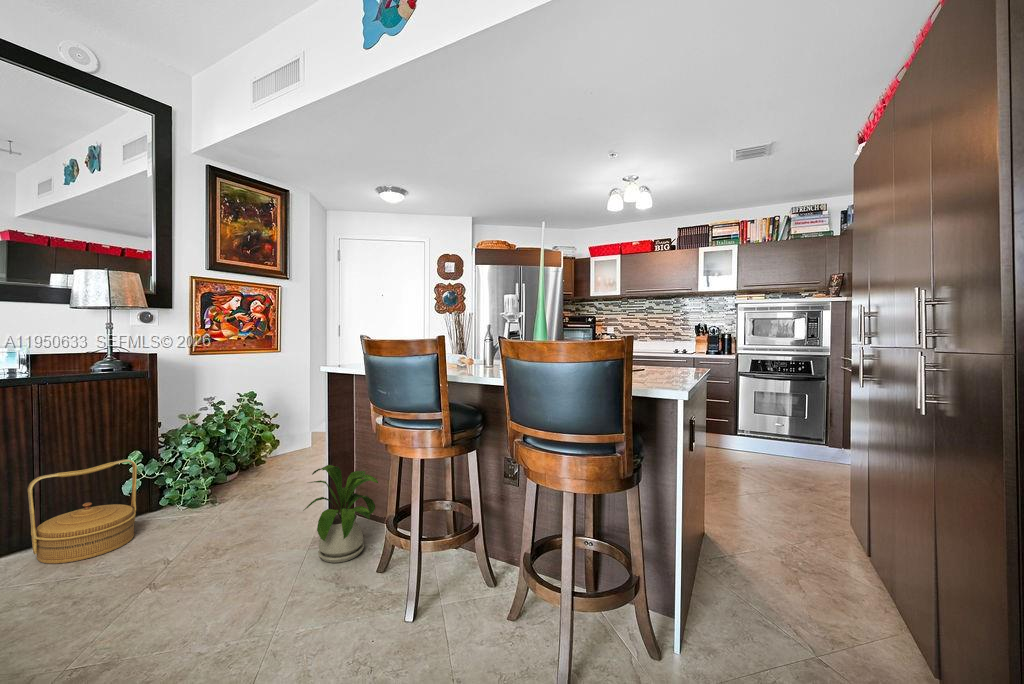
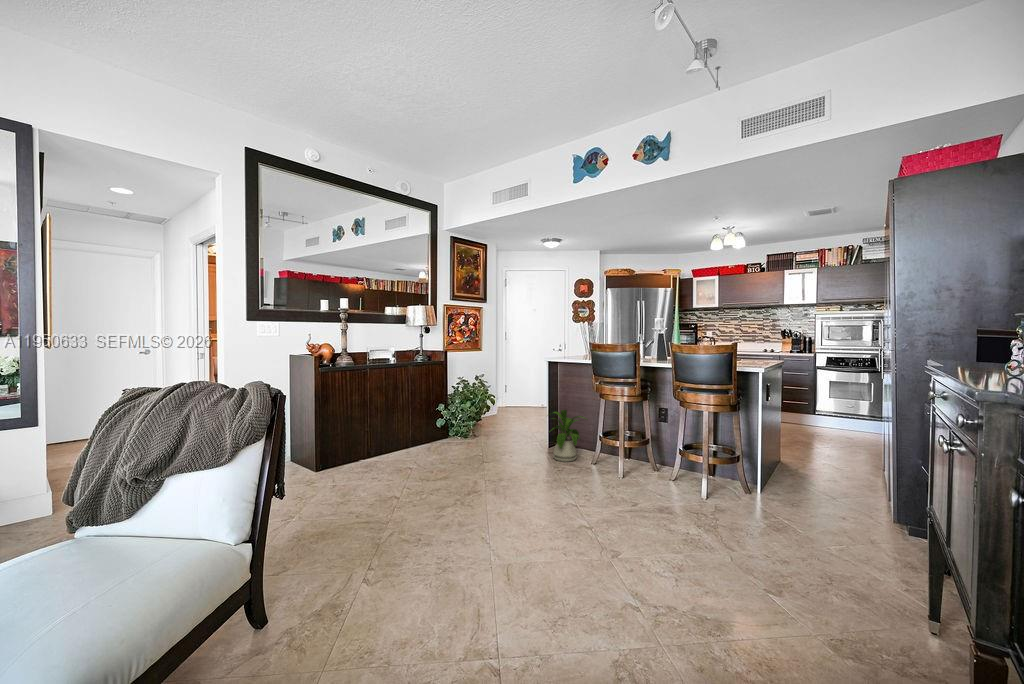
woven basket: present [28,459,137,564] -> none [410,407,449,456]

